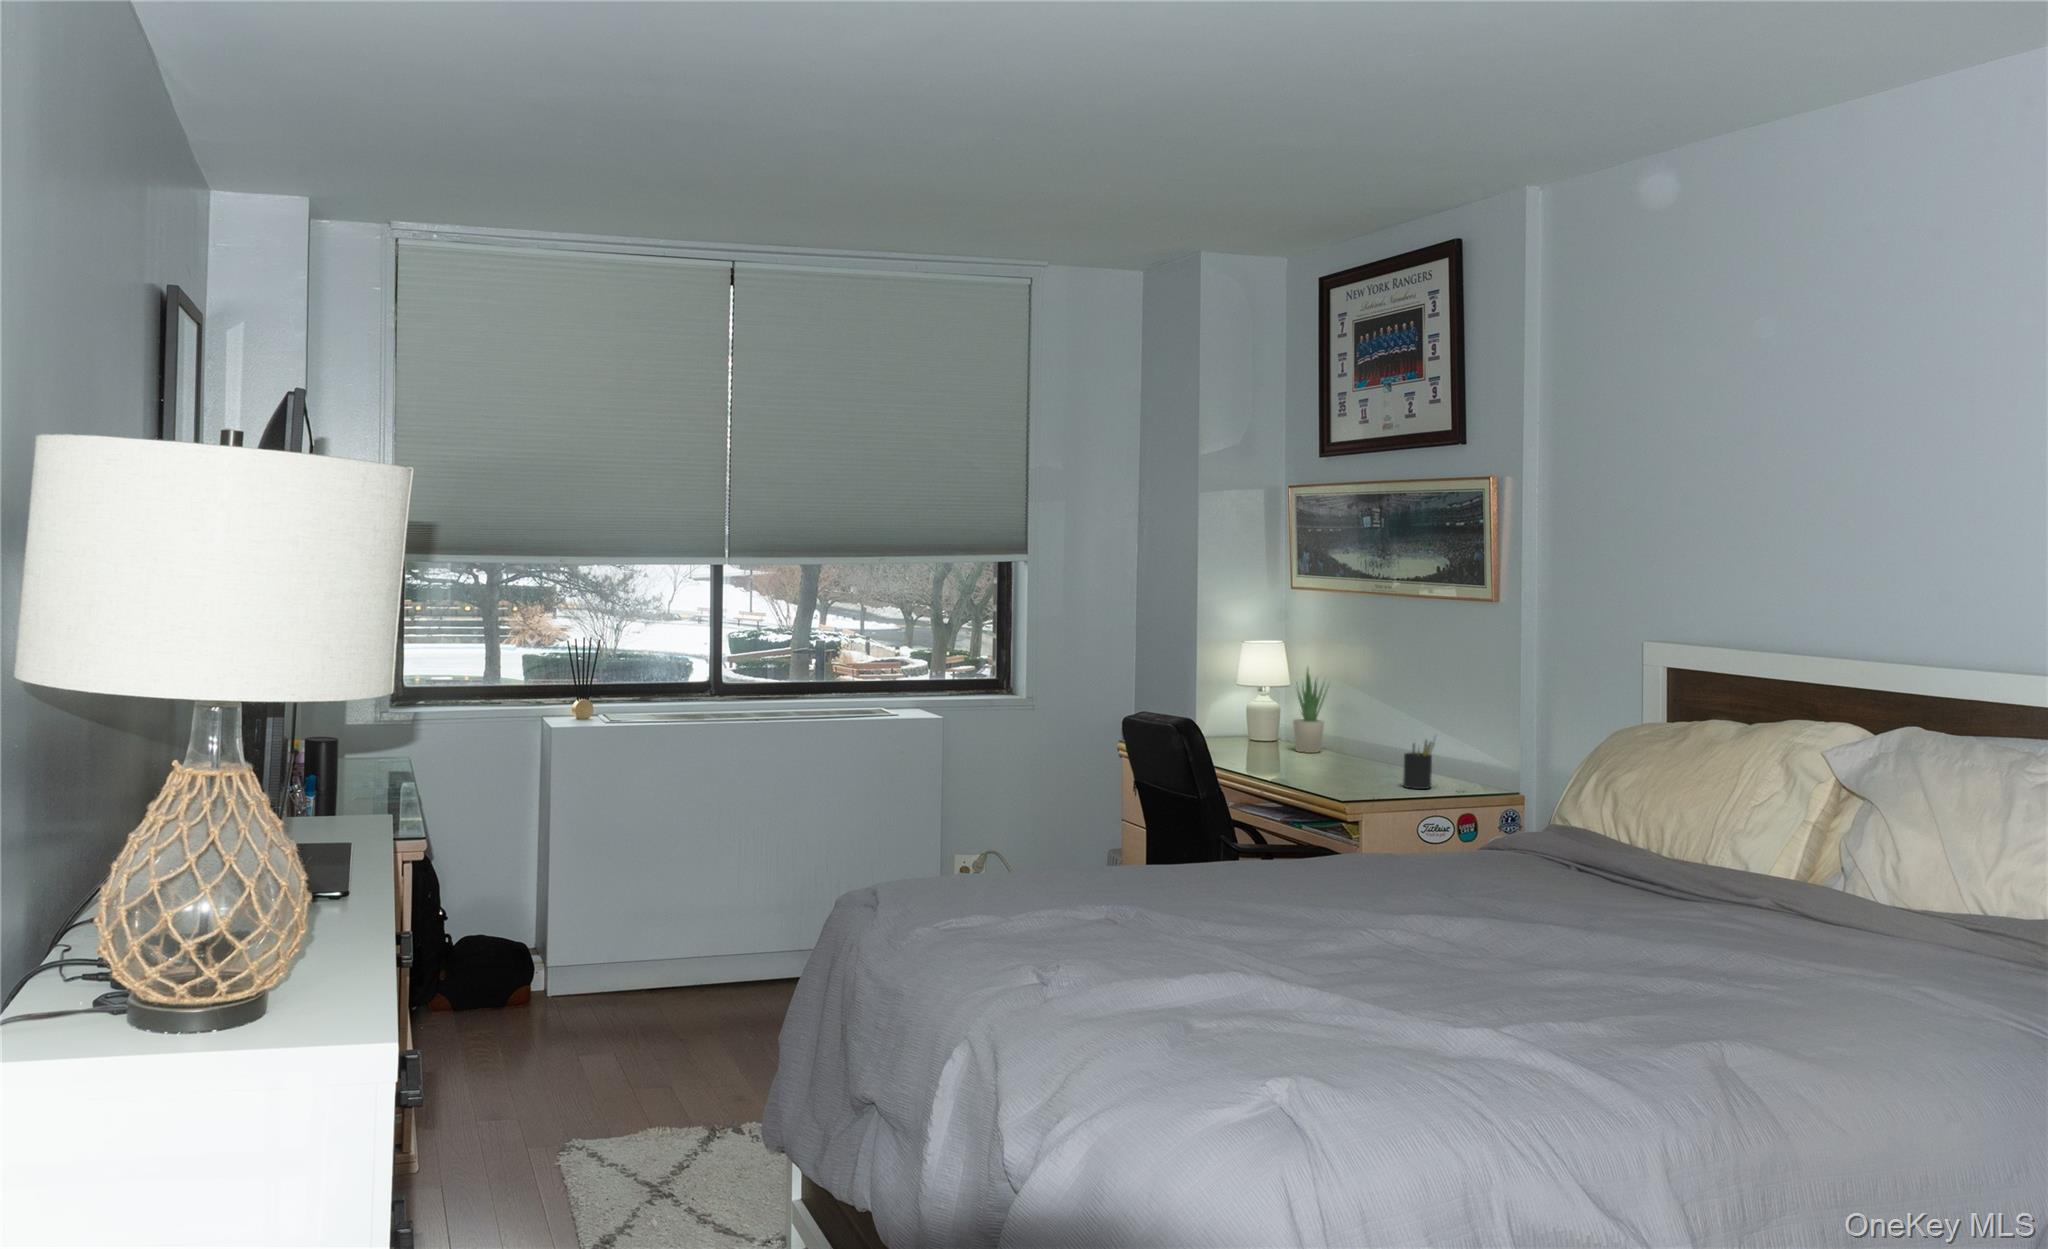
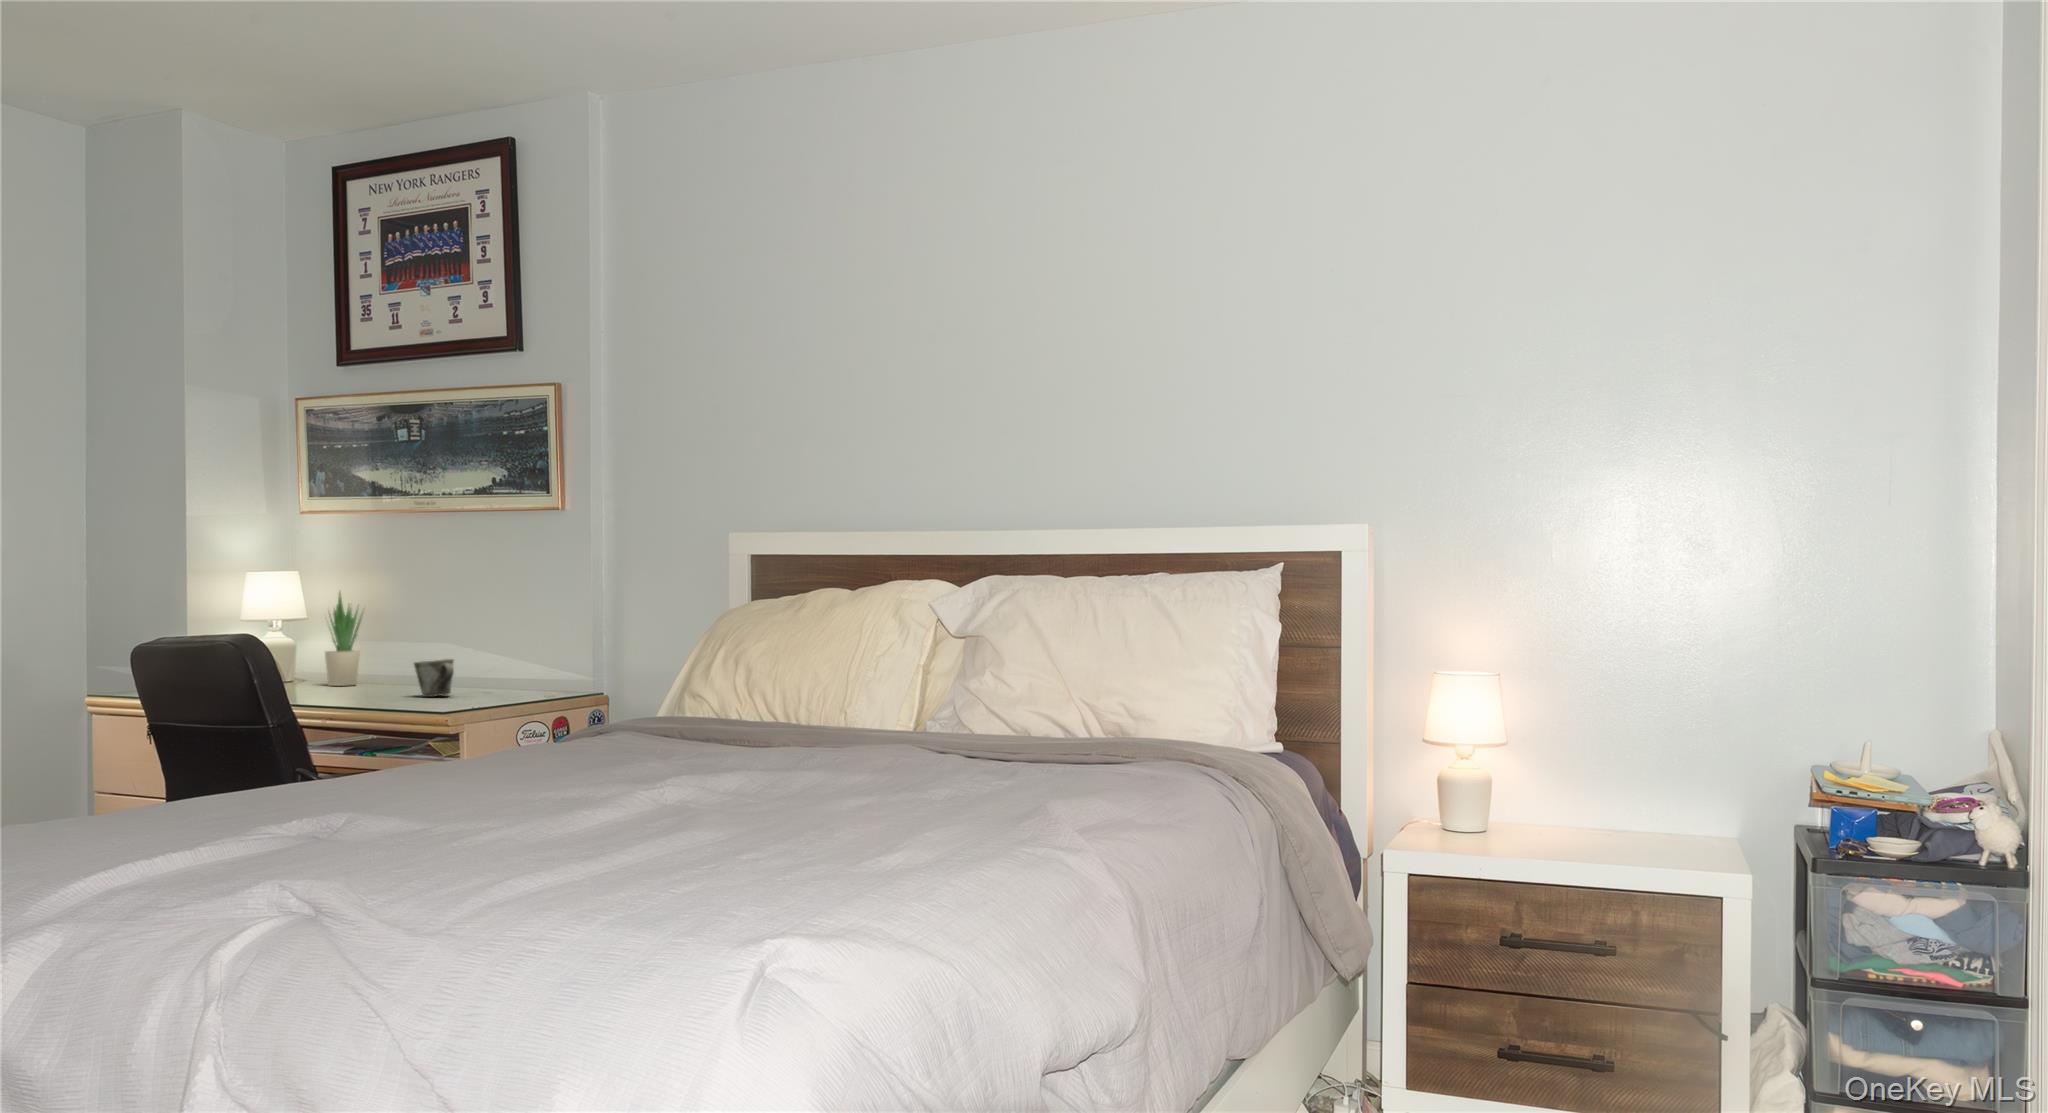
pen holder: present [1403,736,1436,789] -> none [487,641,521,698]
mug: none [1342,744,1379,780] -> present [414,659,454,697]

